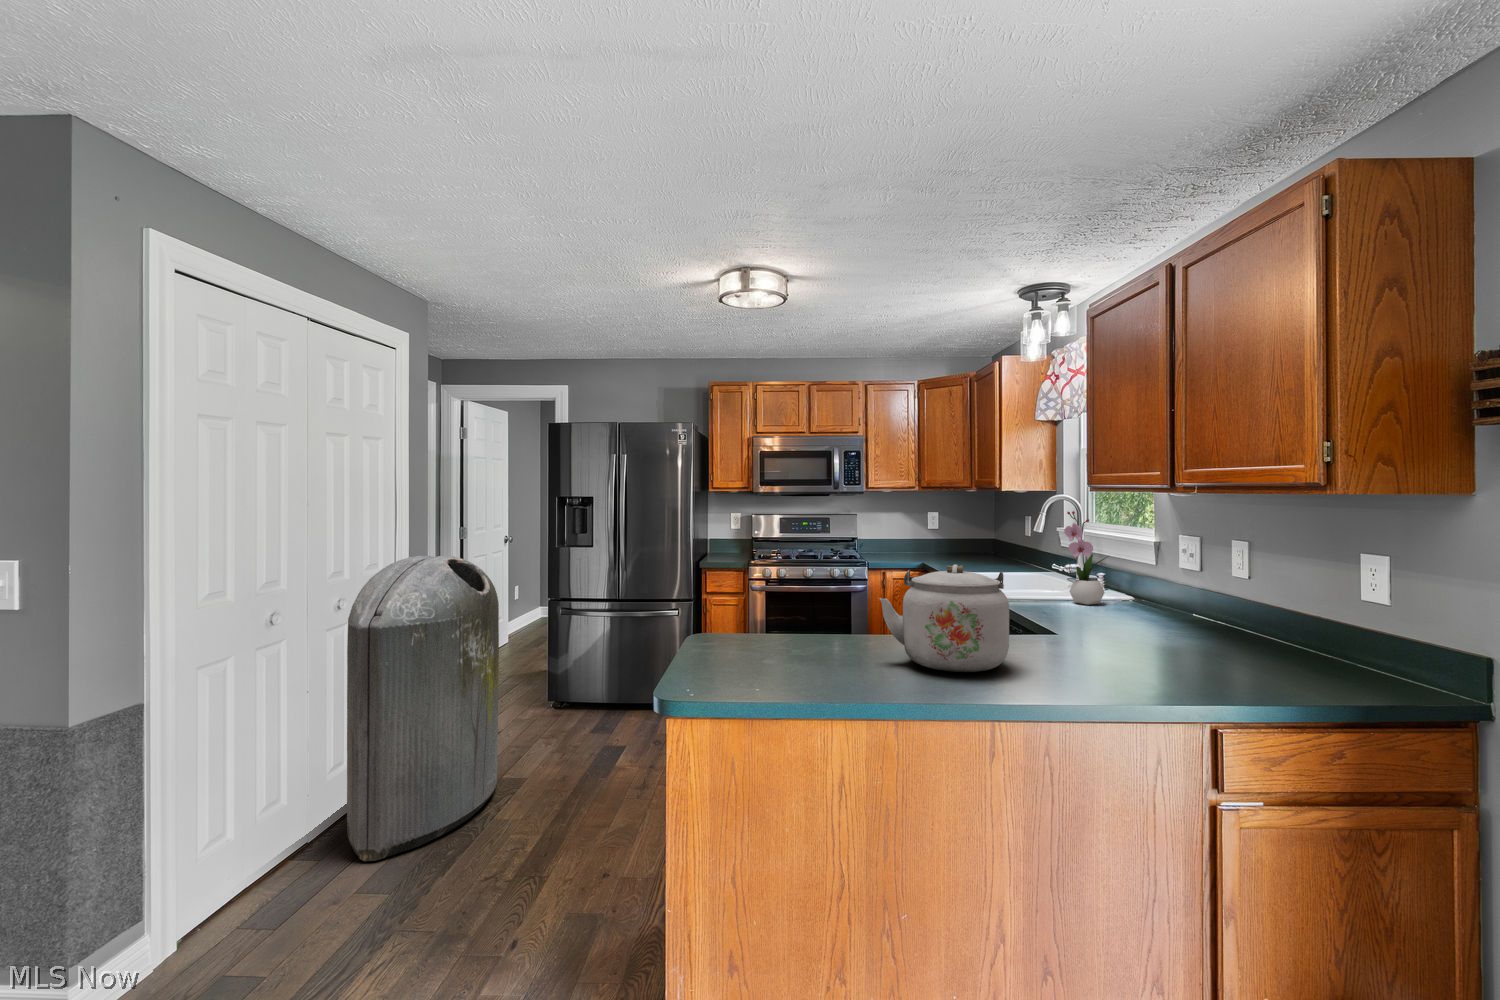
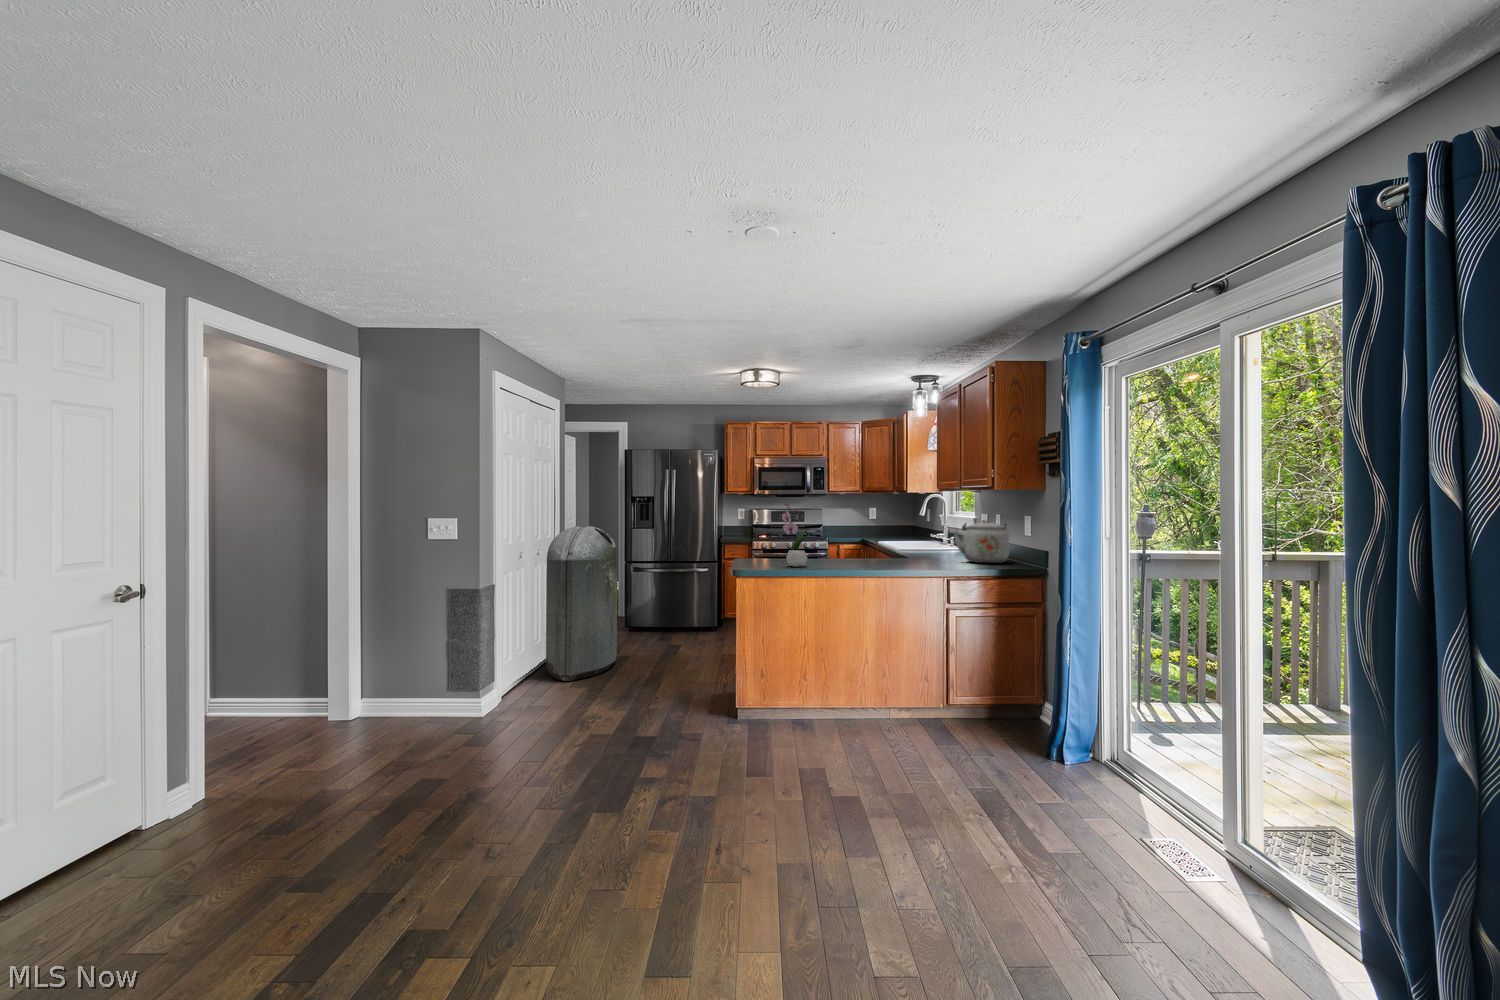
flower arrangement: present [1064,511,1108,605] -> present [782,503,810,567]
kettle: present [880,564,1009,672] -> present [955,520,1009,563]

